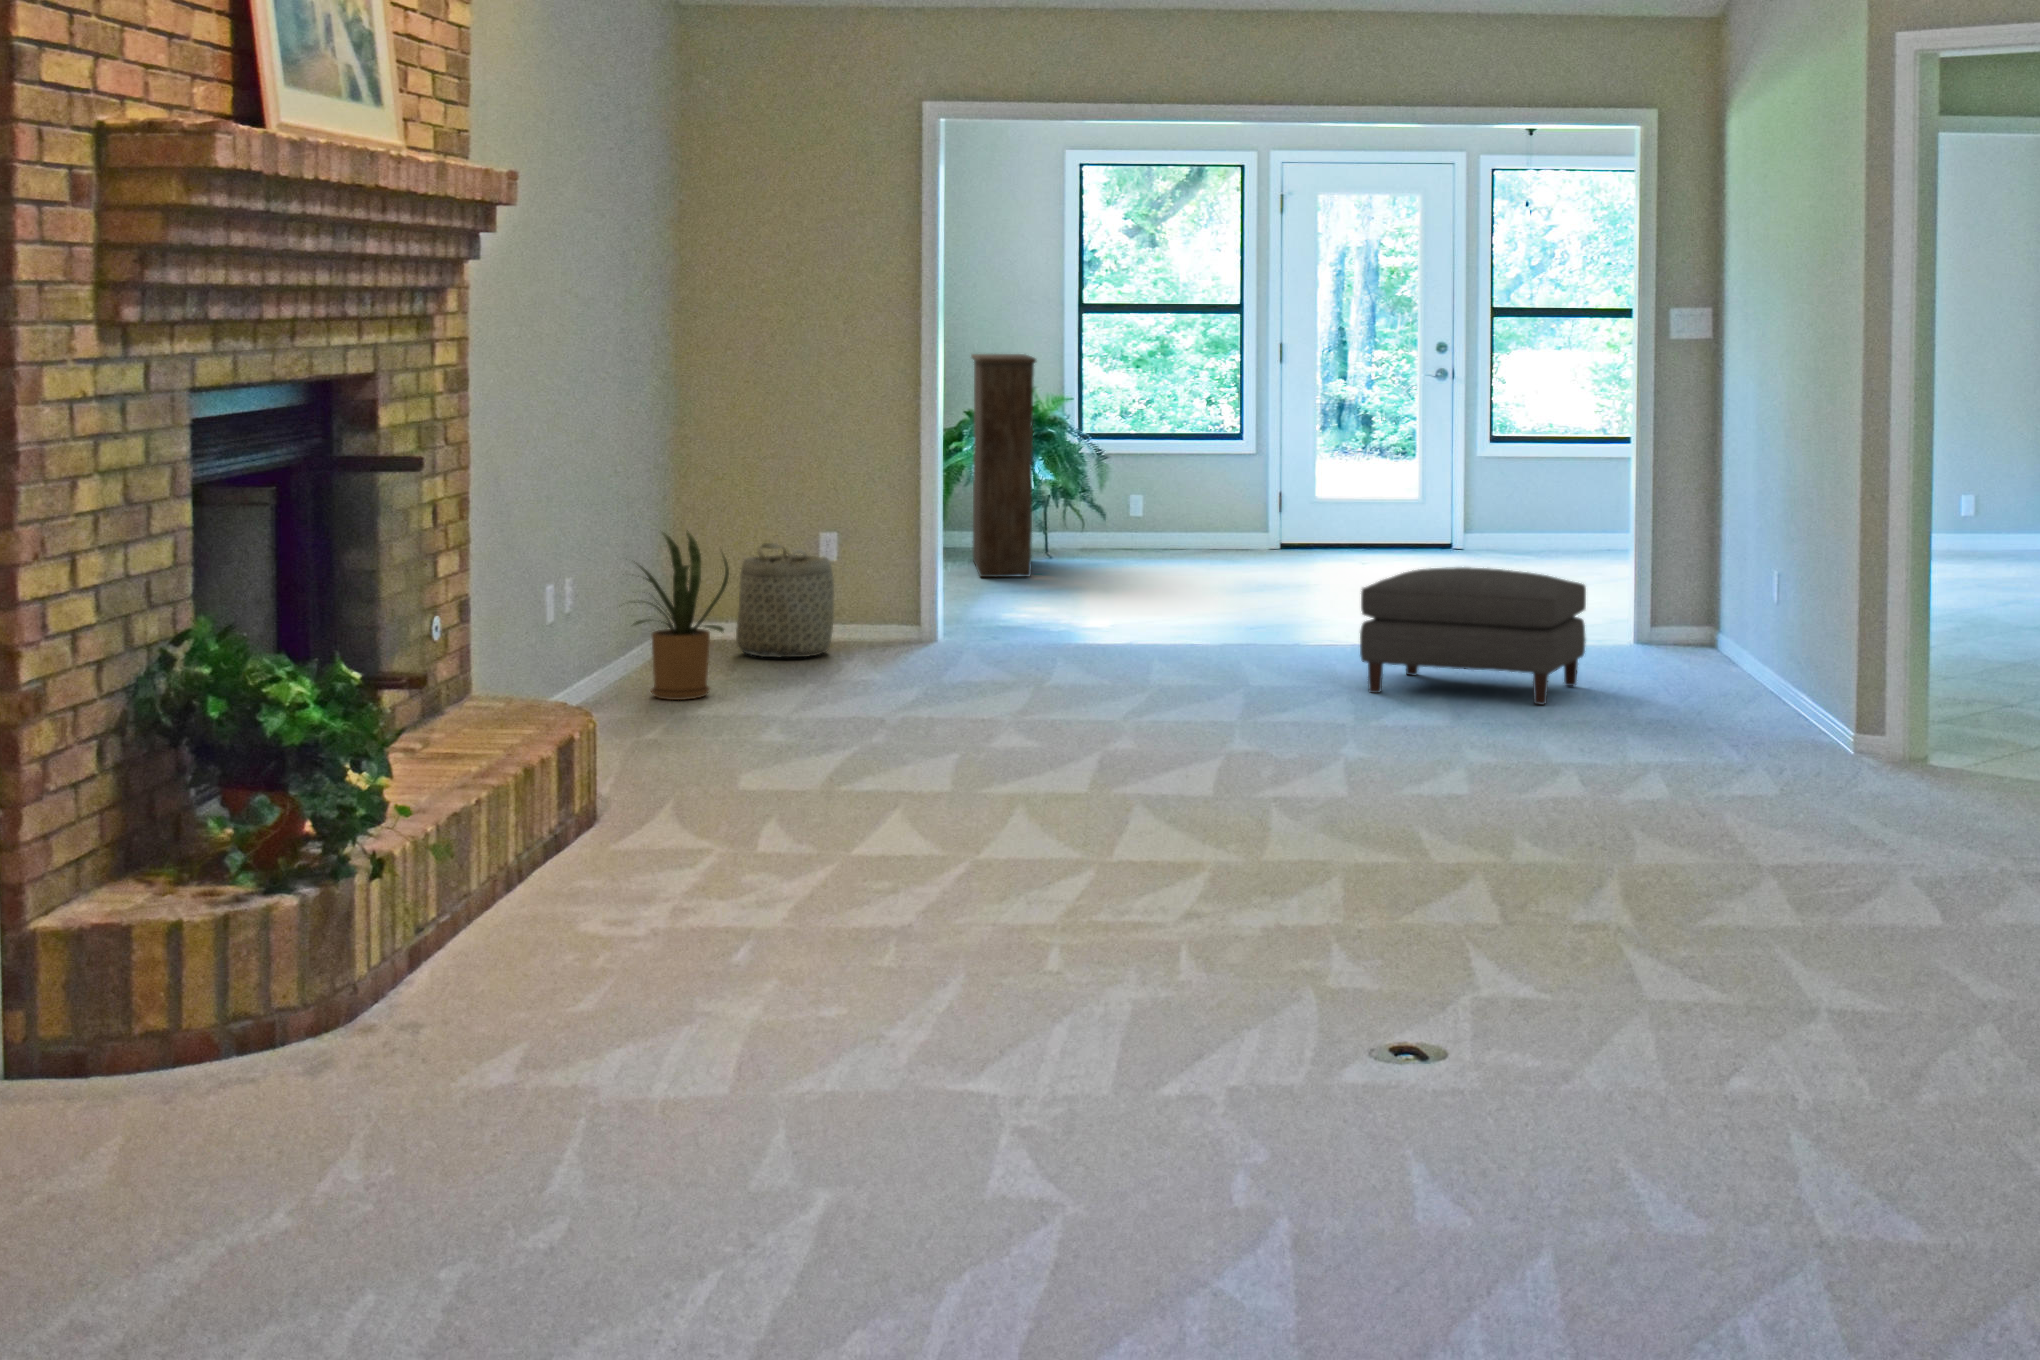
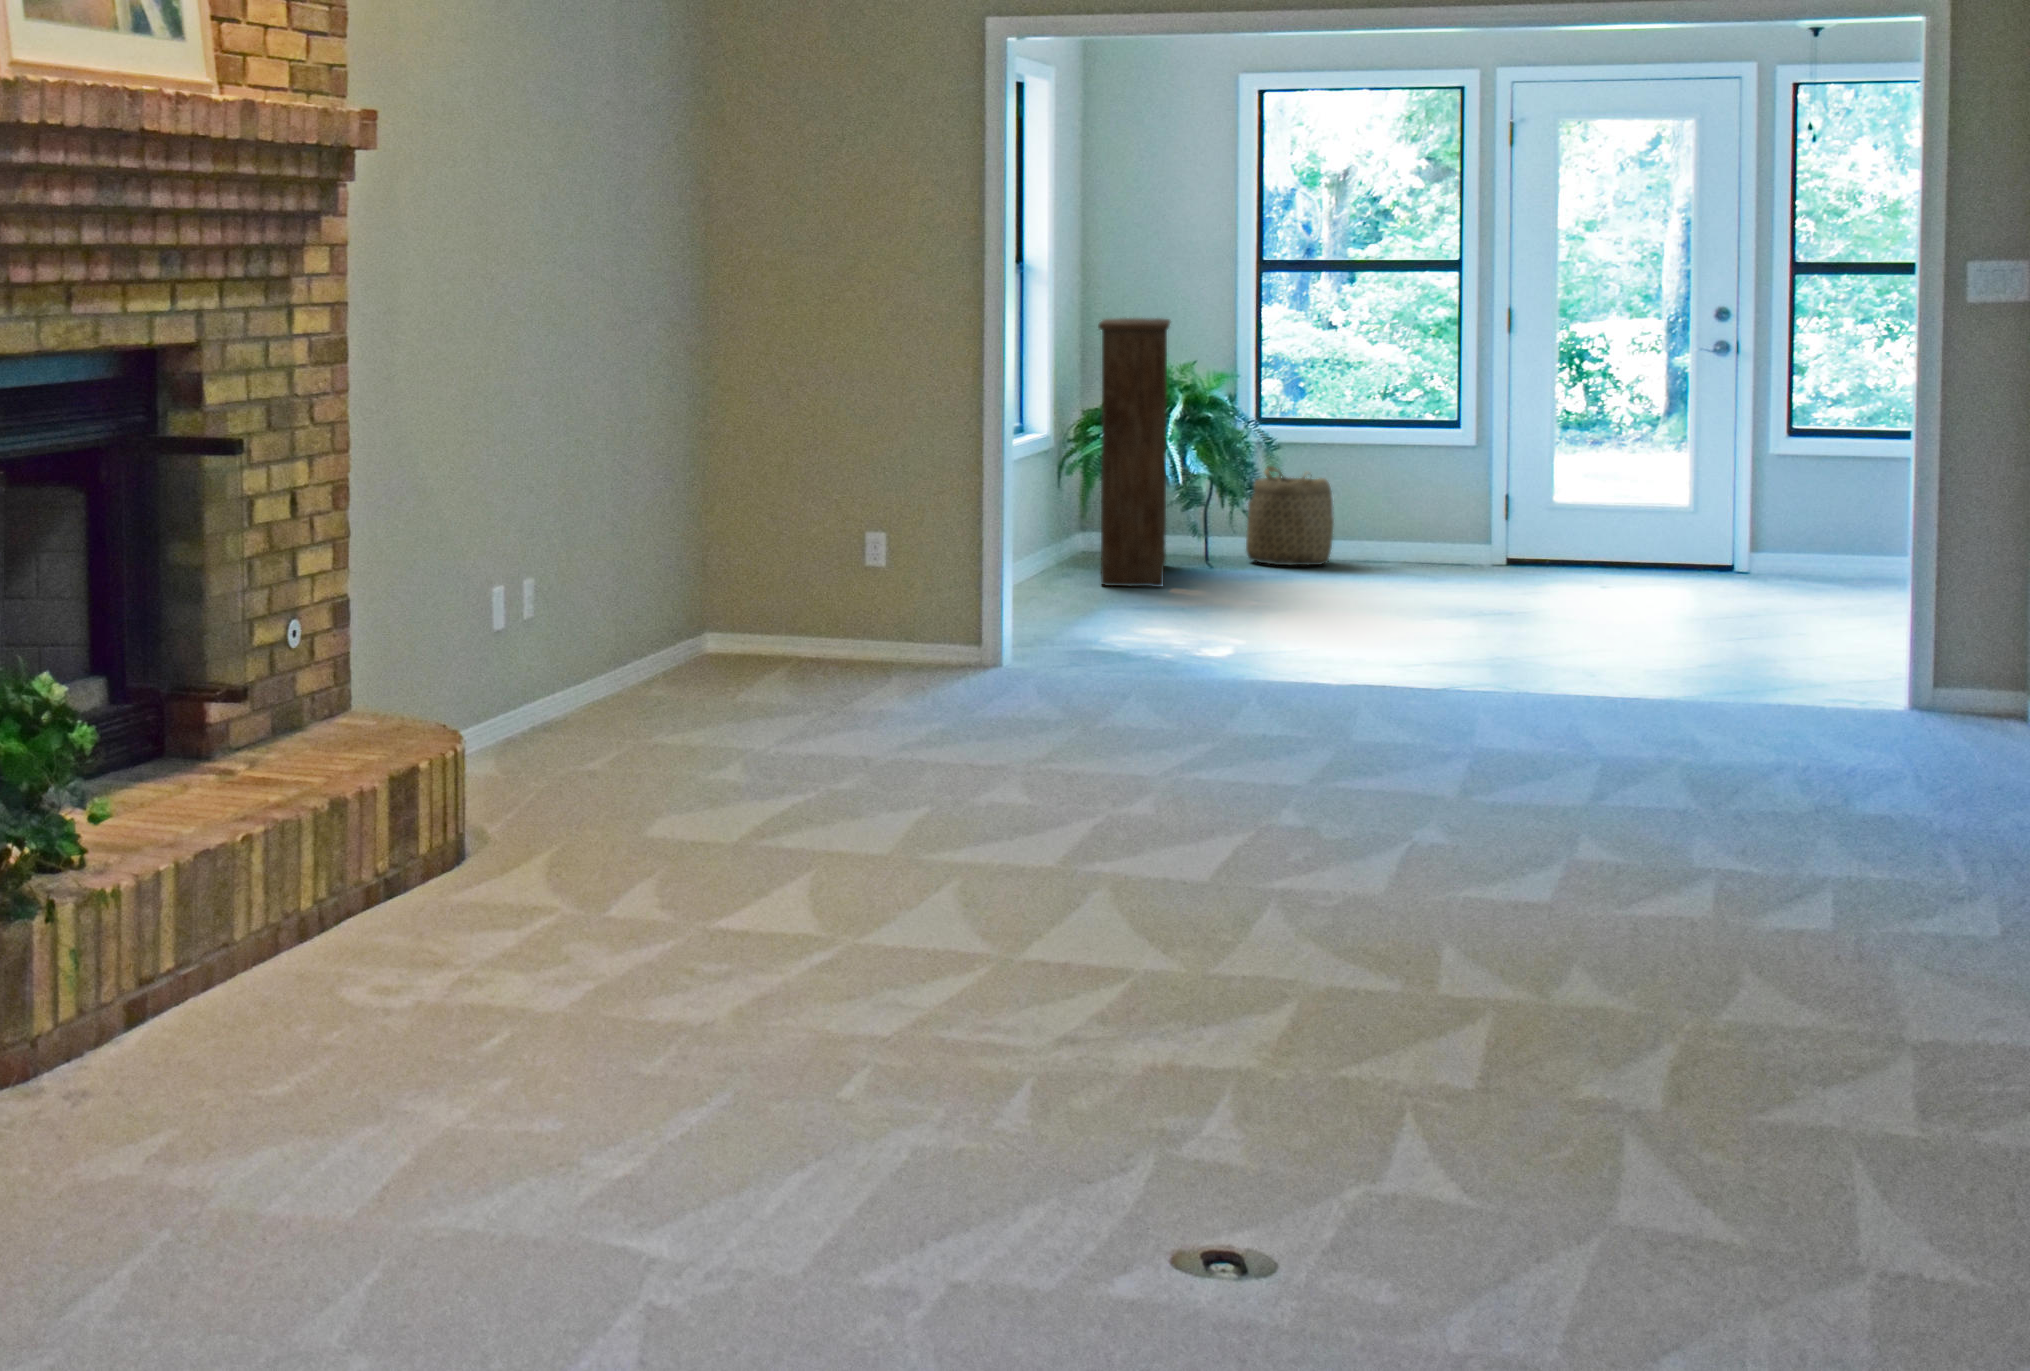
house plant: present [633,532,729,700] -> none [581,522,711,719]
basket: present [736,543,834,657] -> present [1246,466,1334,565]
ottoman: present [1360,567,1586,705] -> none [1504,604,1840,793]

